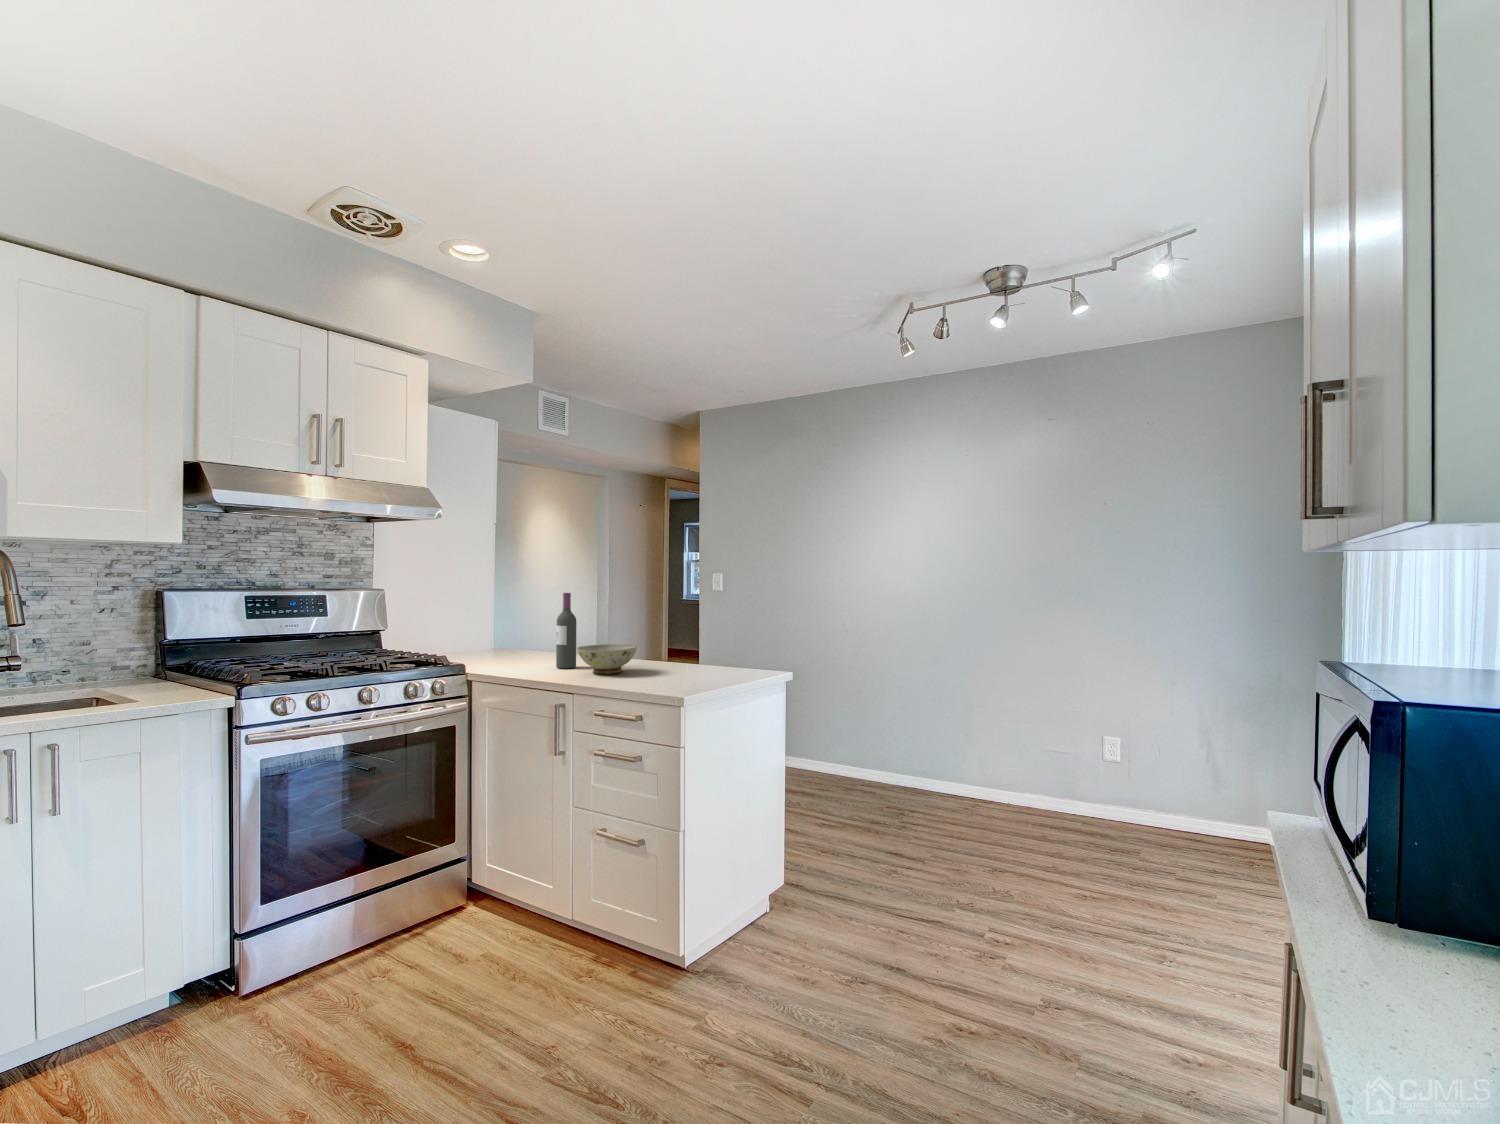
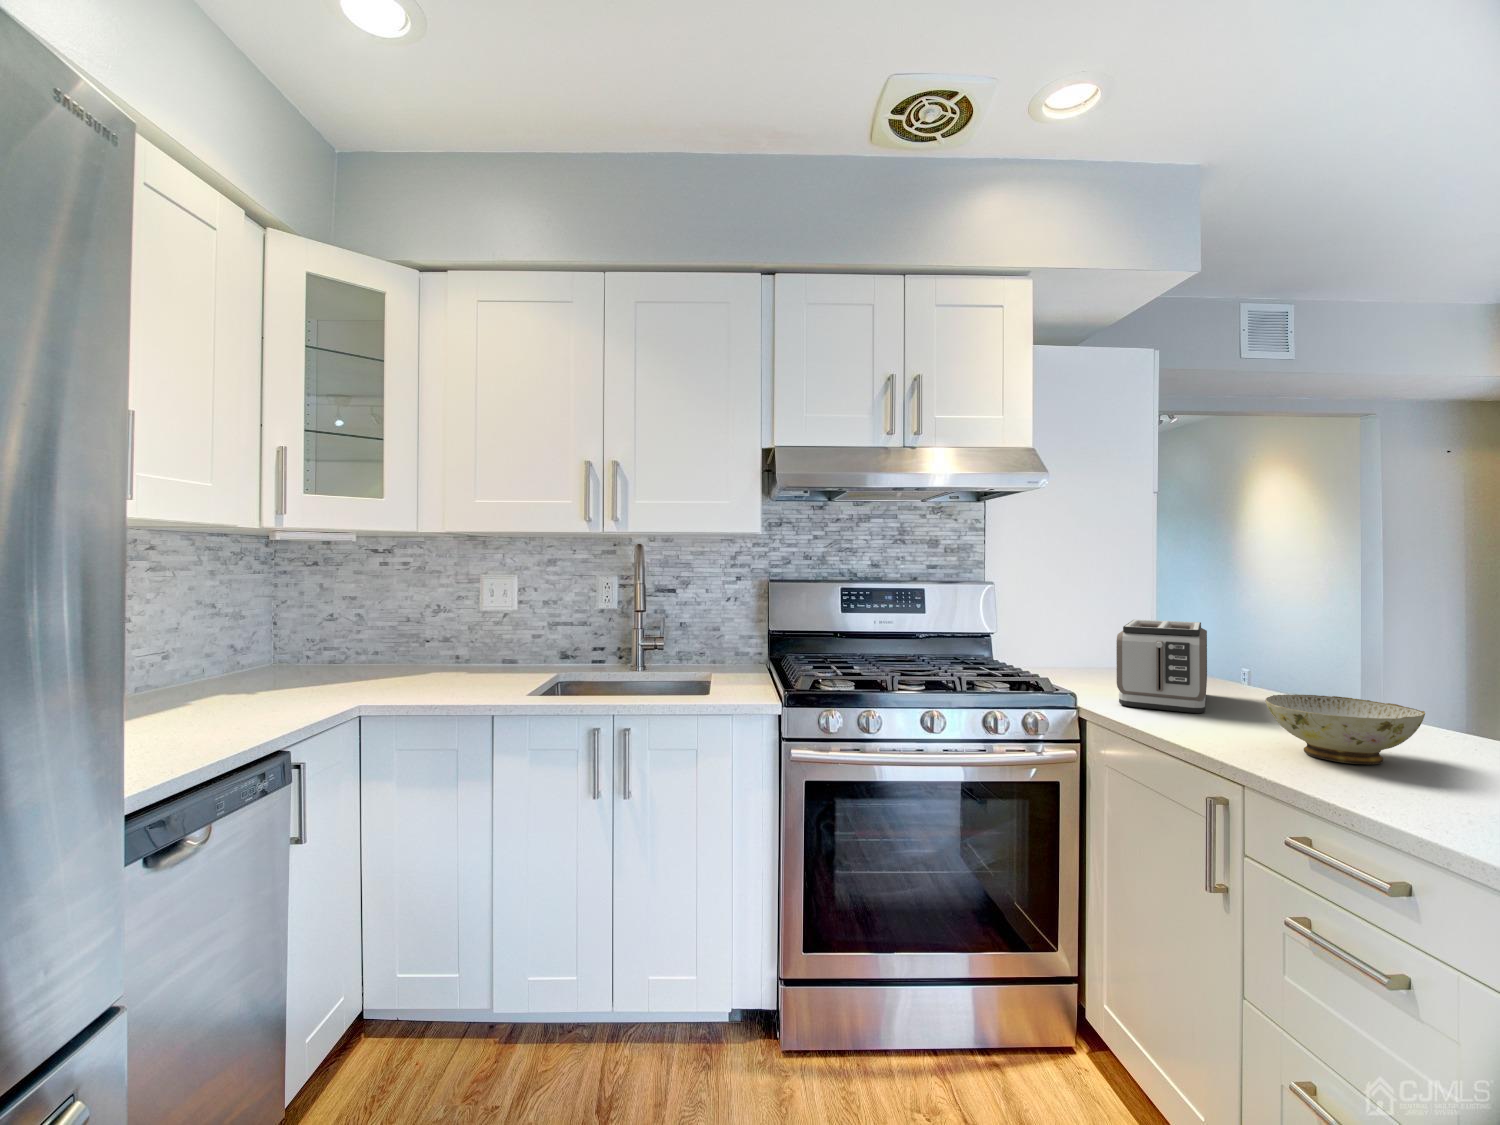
wine bottle: present [556,593,577,668] -> none [1231,593,1274,729]
toaster: none [490,613,542,668] -> present [1116,620,1207,713]

